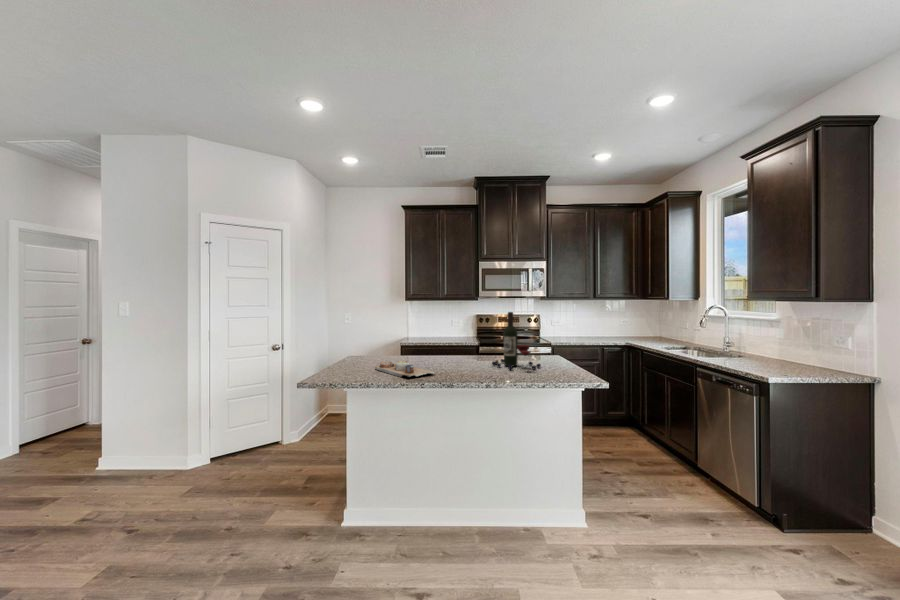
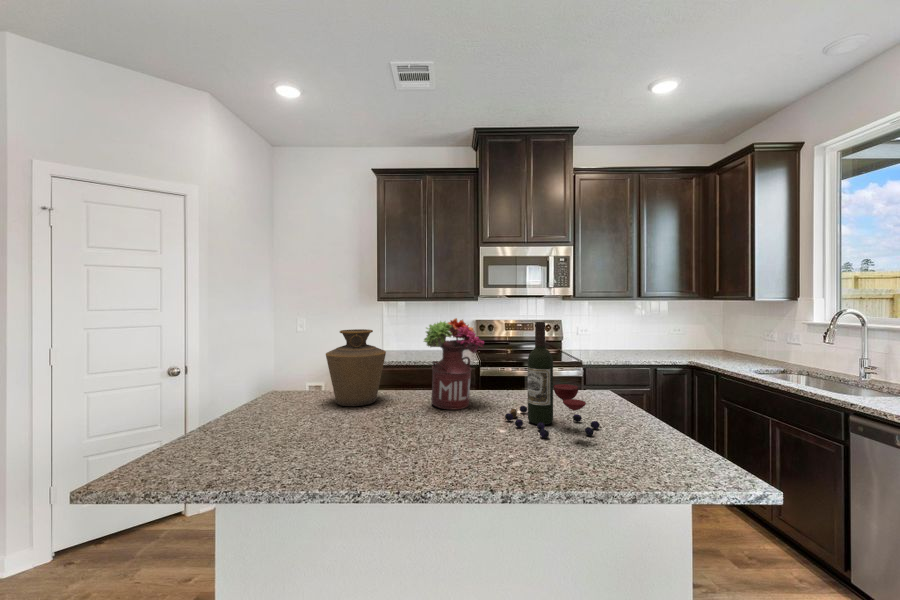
flower arrangement: none [446,311,481,362] -> present [424,318,484,410]
vase: none [389,318,424,361] -> present [326,329,386,406]
cutting board: present [375,361,435,377] -> none [281,414,392,469]

